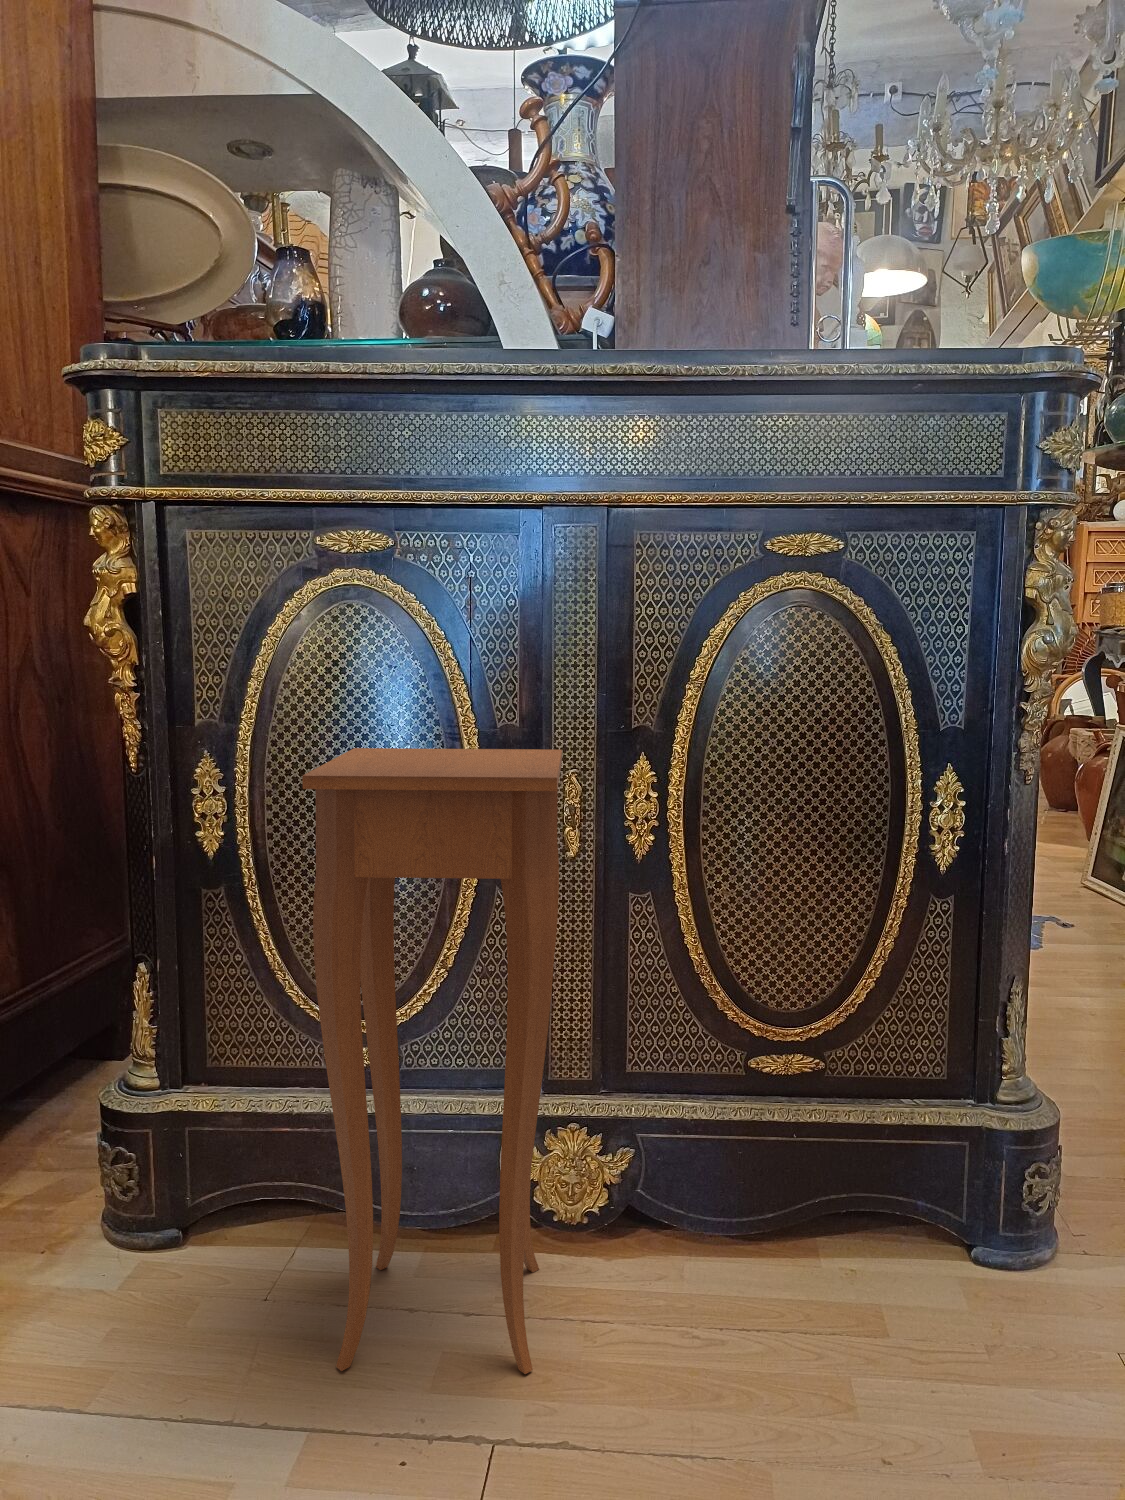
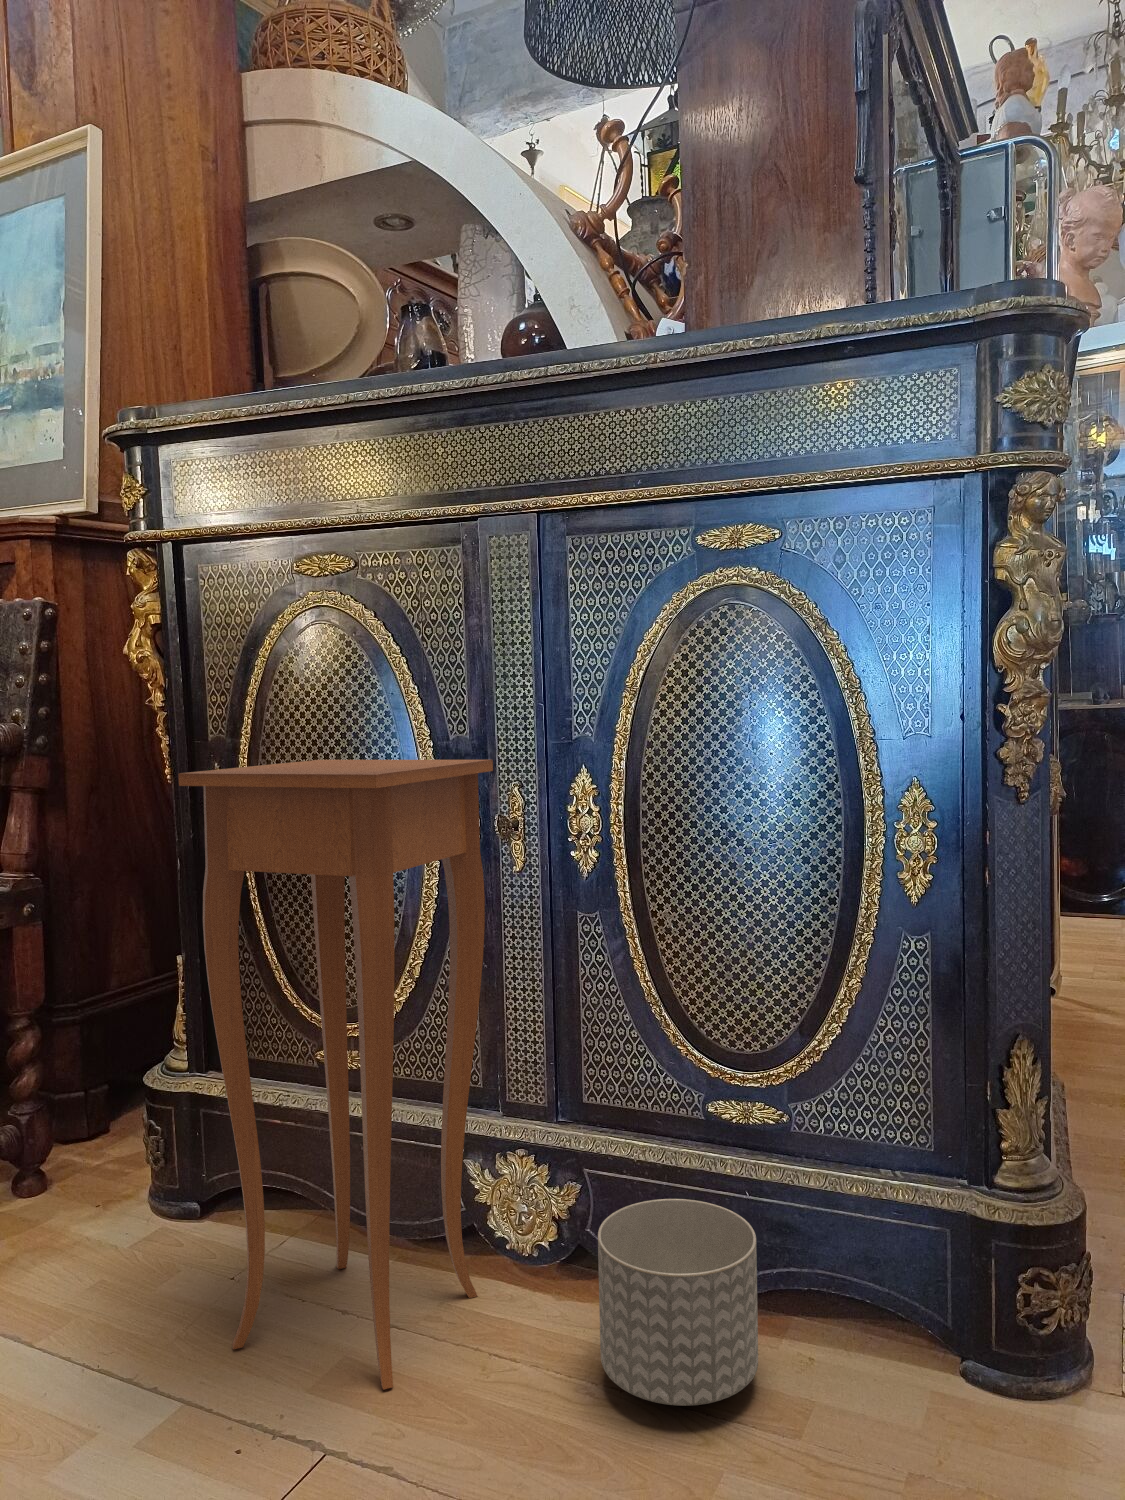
planter: none [702,1147,848,1329] -> present [598,1199,758,1406]

